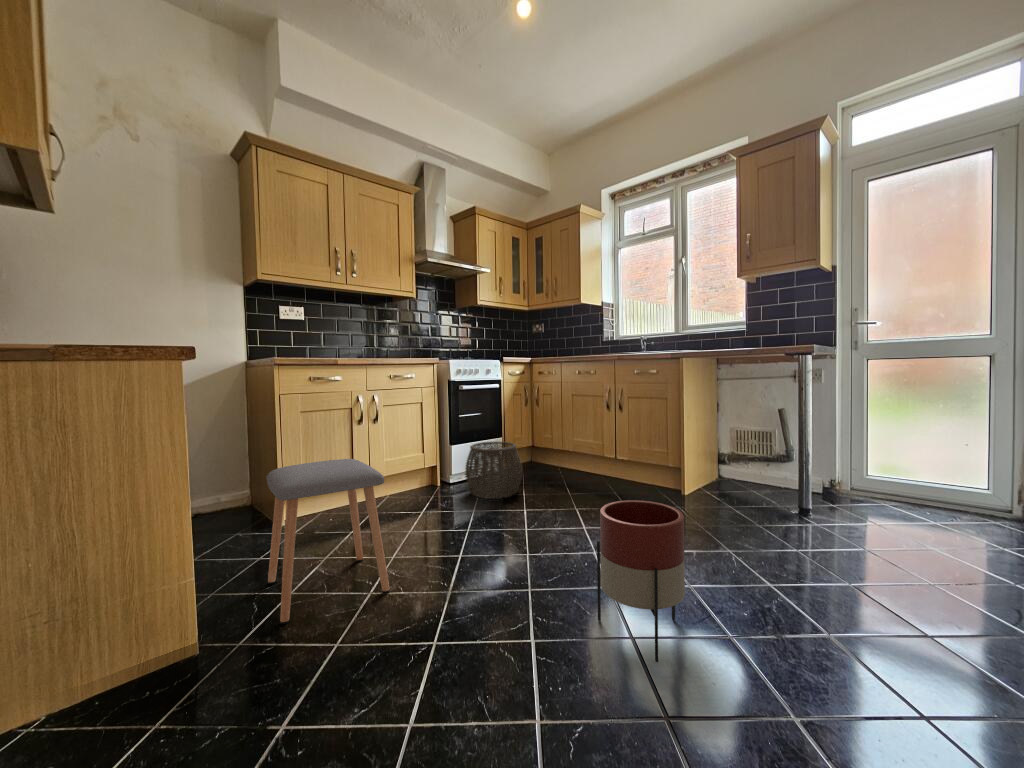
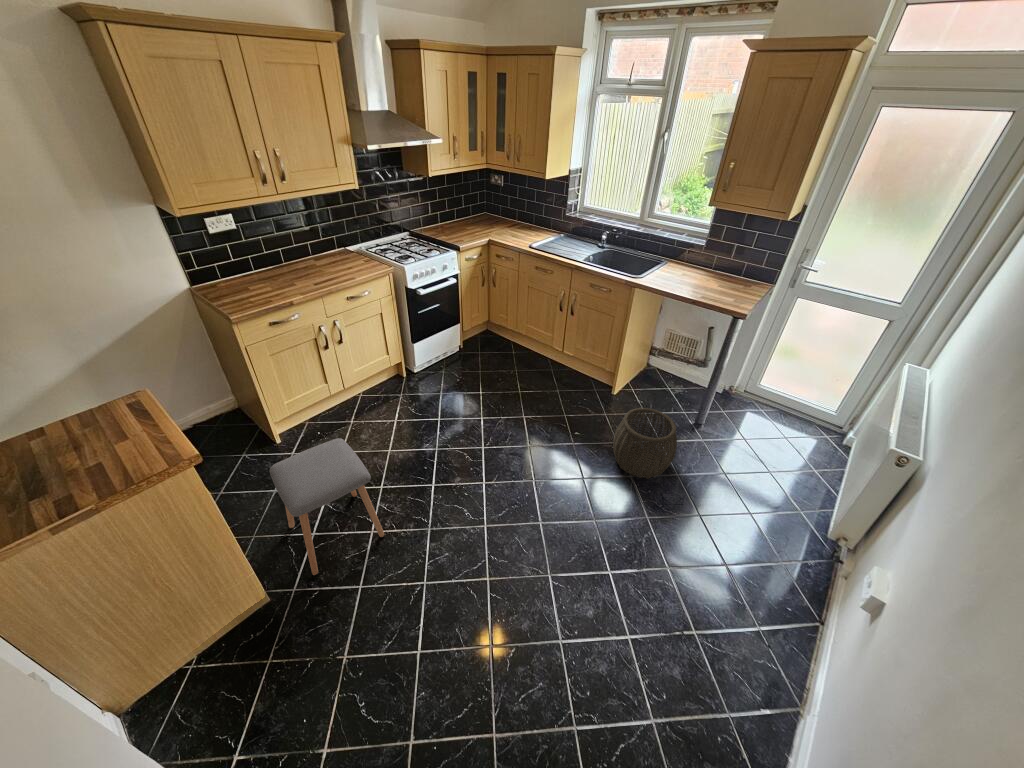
woven basket: present [465,442,522,499] -> present [613,408,677,479]
planter: present [597,500,685,662] -> none [531,503,594,604]

